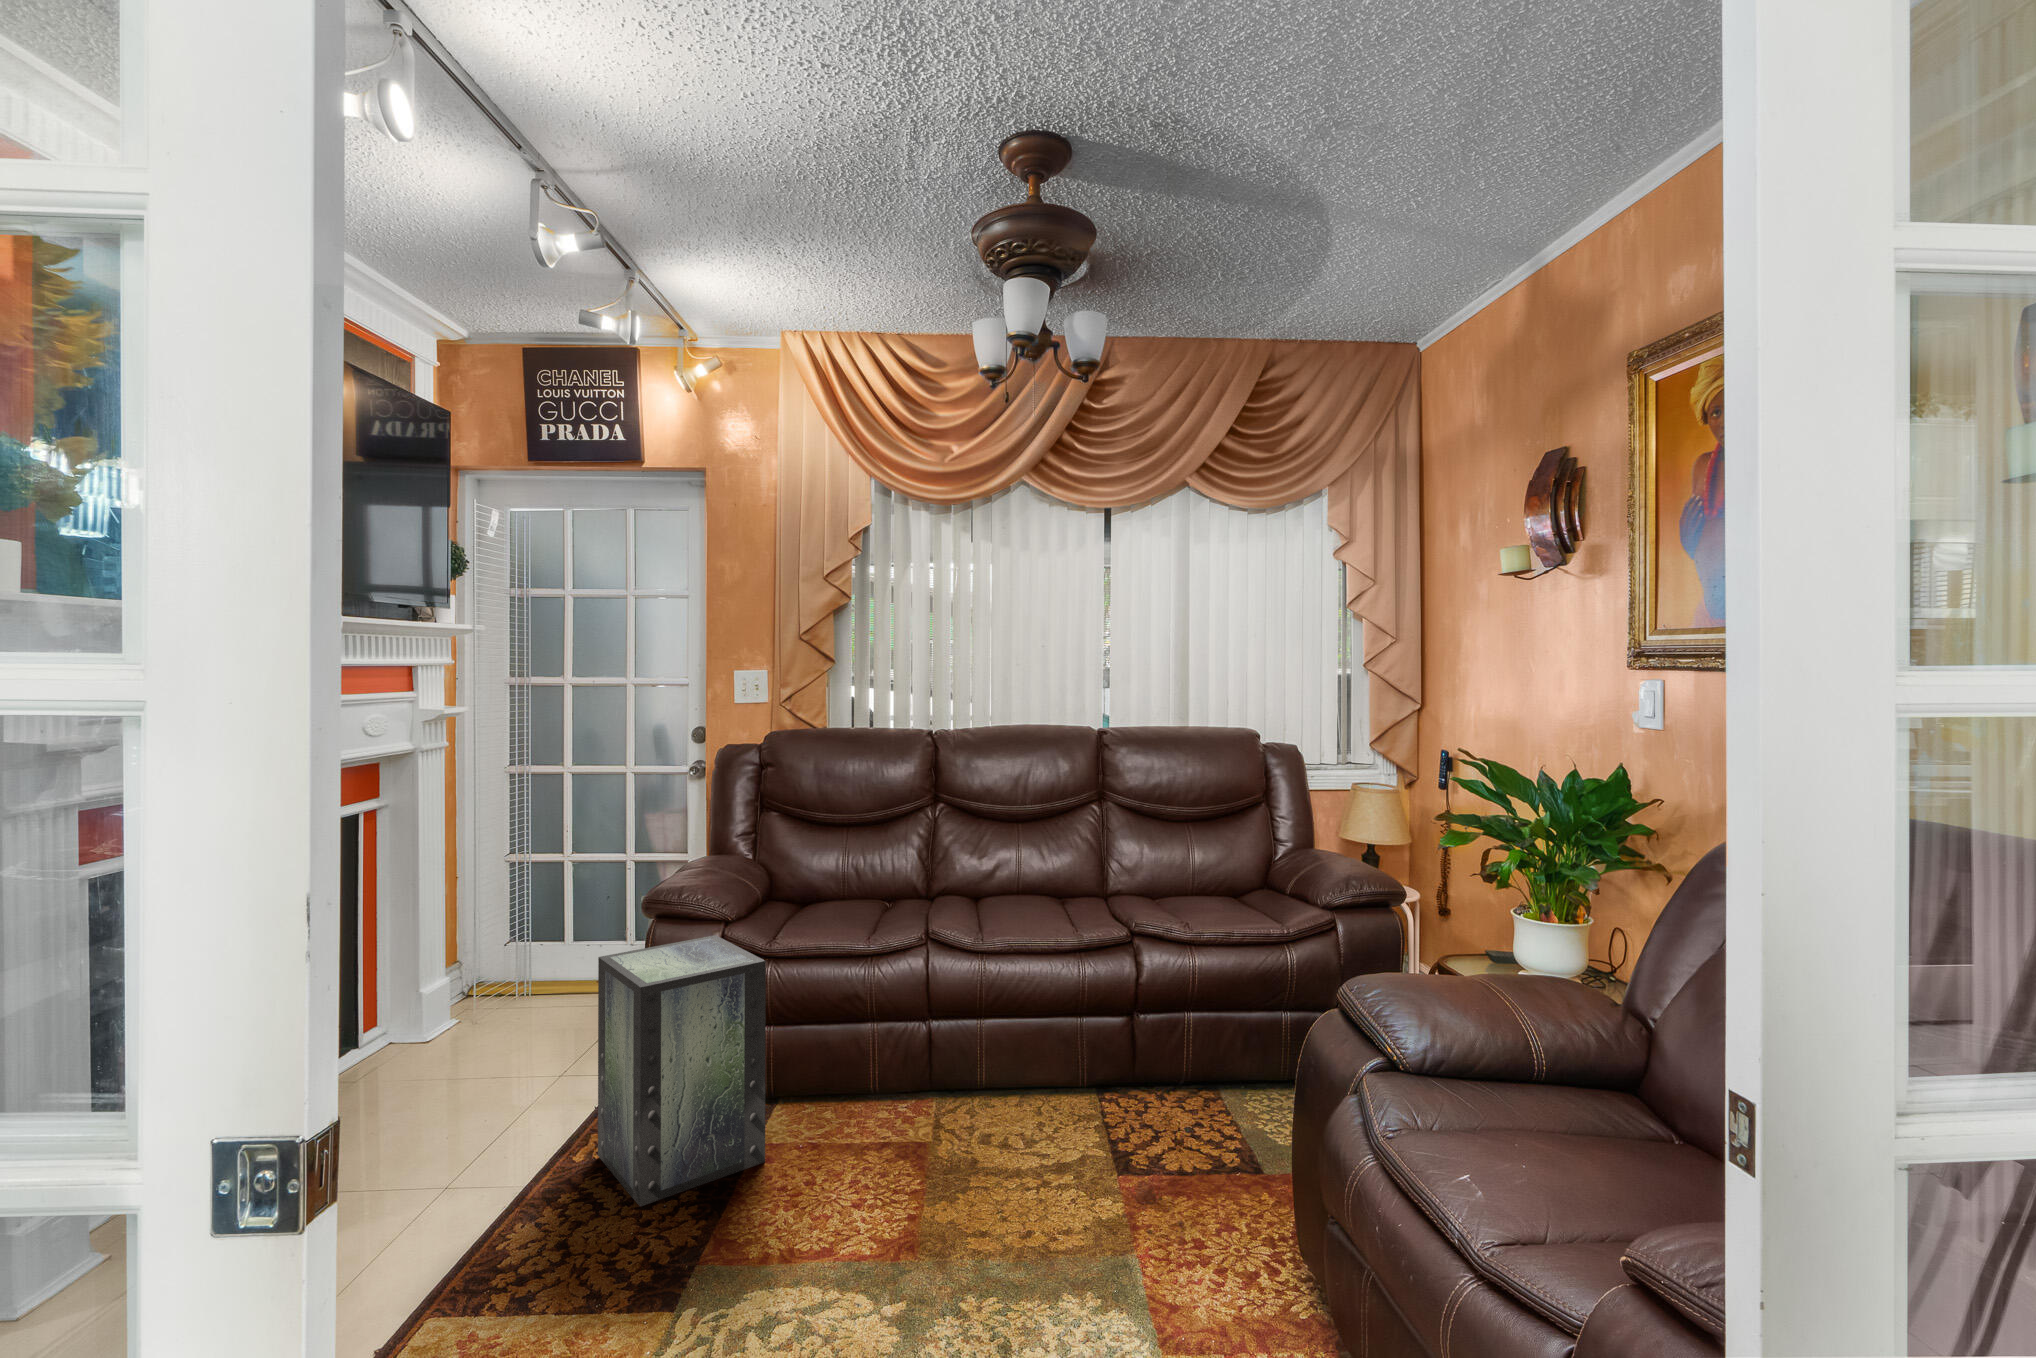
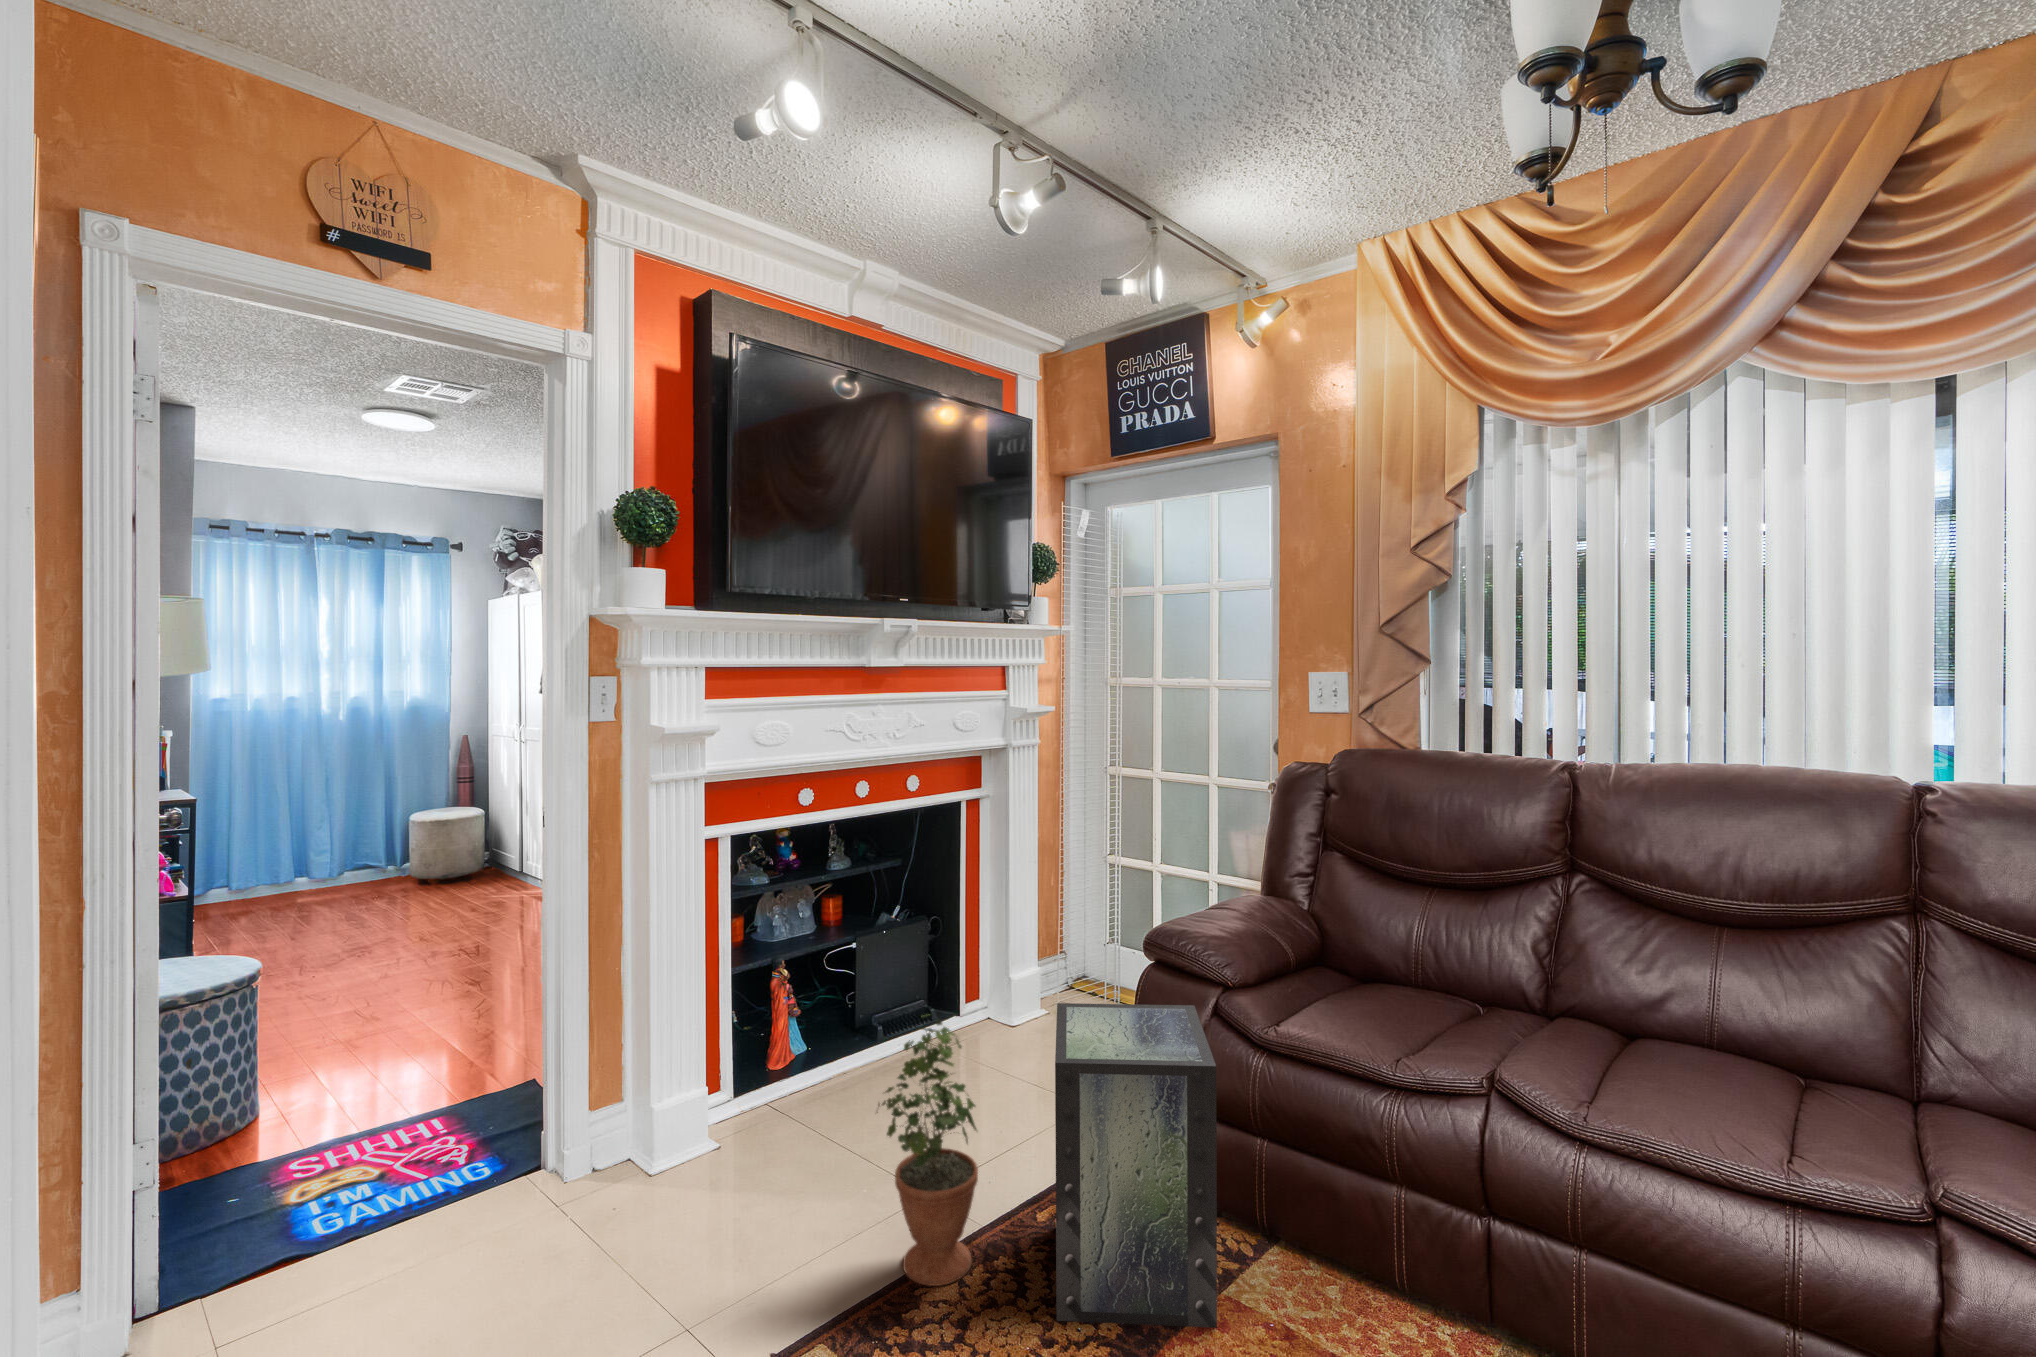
potted plant: none [437,988,543,1238] -> present [877,1016,978,1286]

